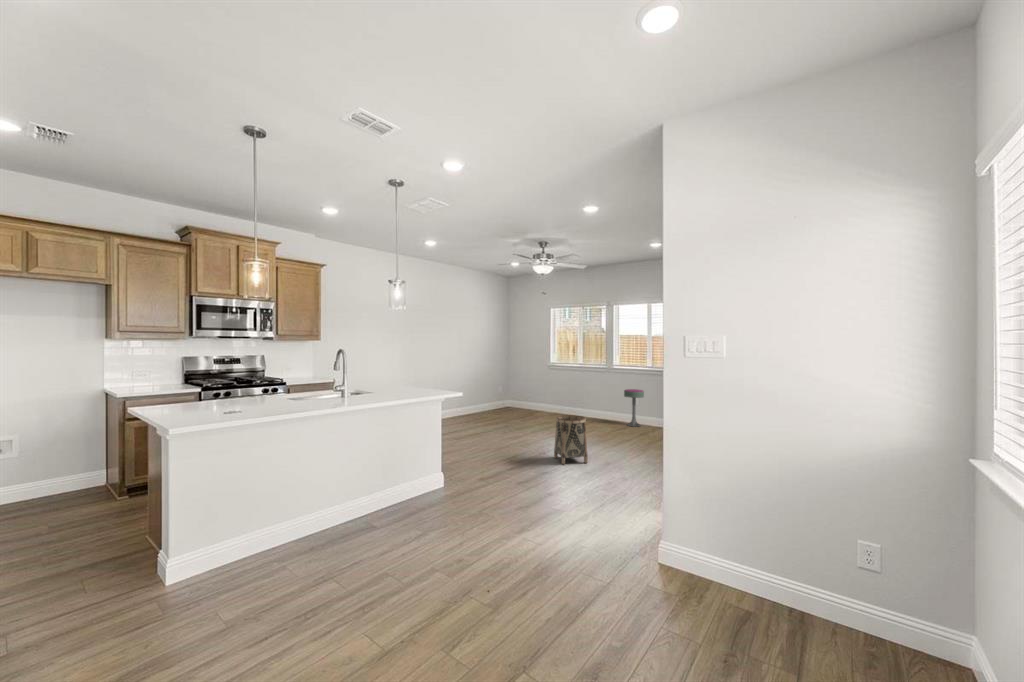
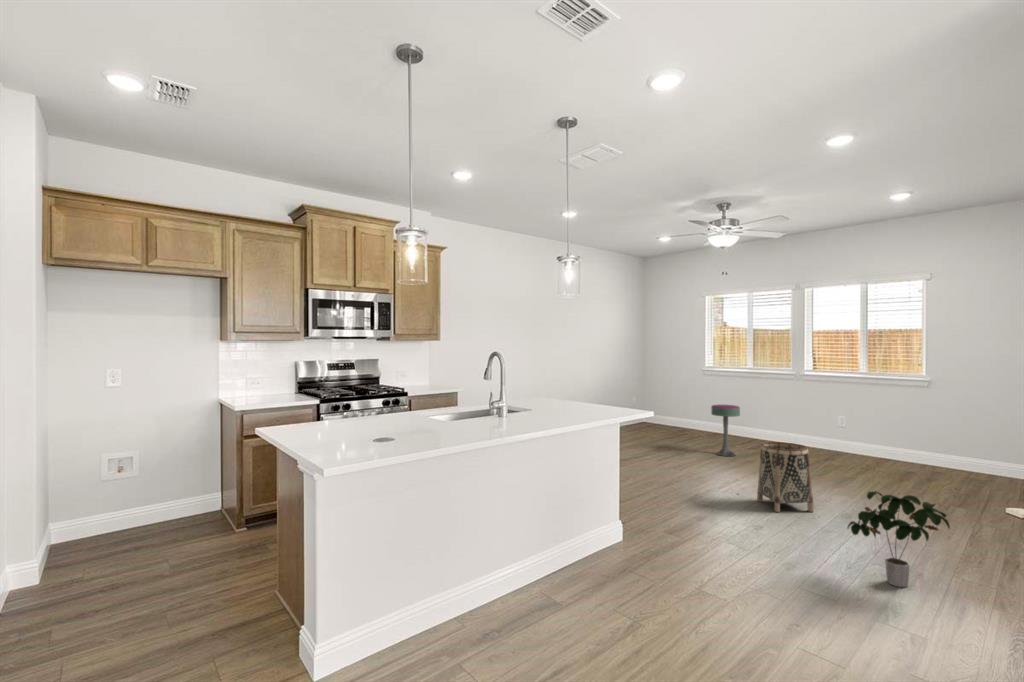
bar stool: present [624,389,644,427] -> present [711,405,740,456]
potted plant: none [587,444,640,507] -> present [848,491,950,587]

